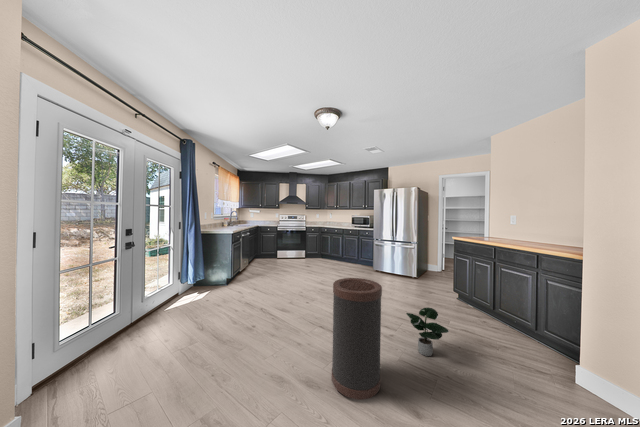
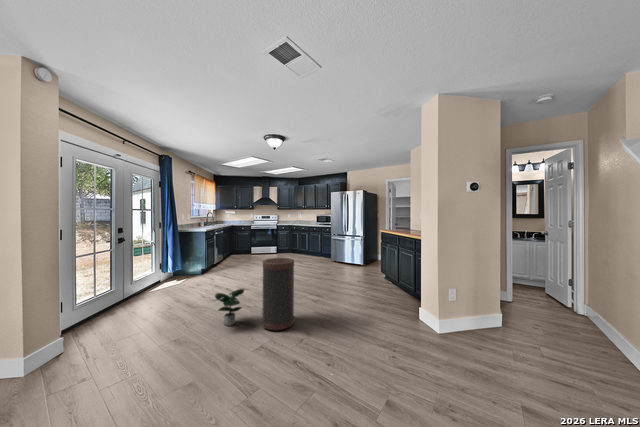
potted plant: present [406,307,449,356] -> present [215,289,244,326]

